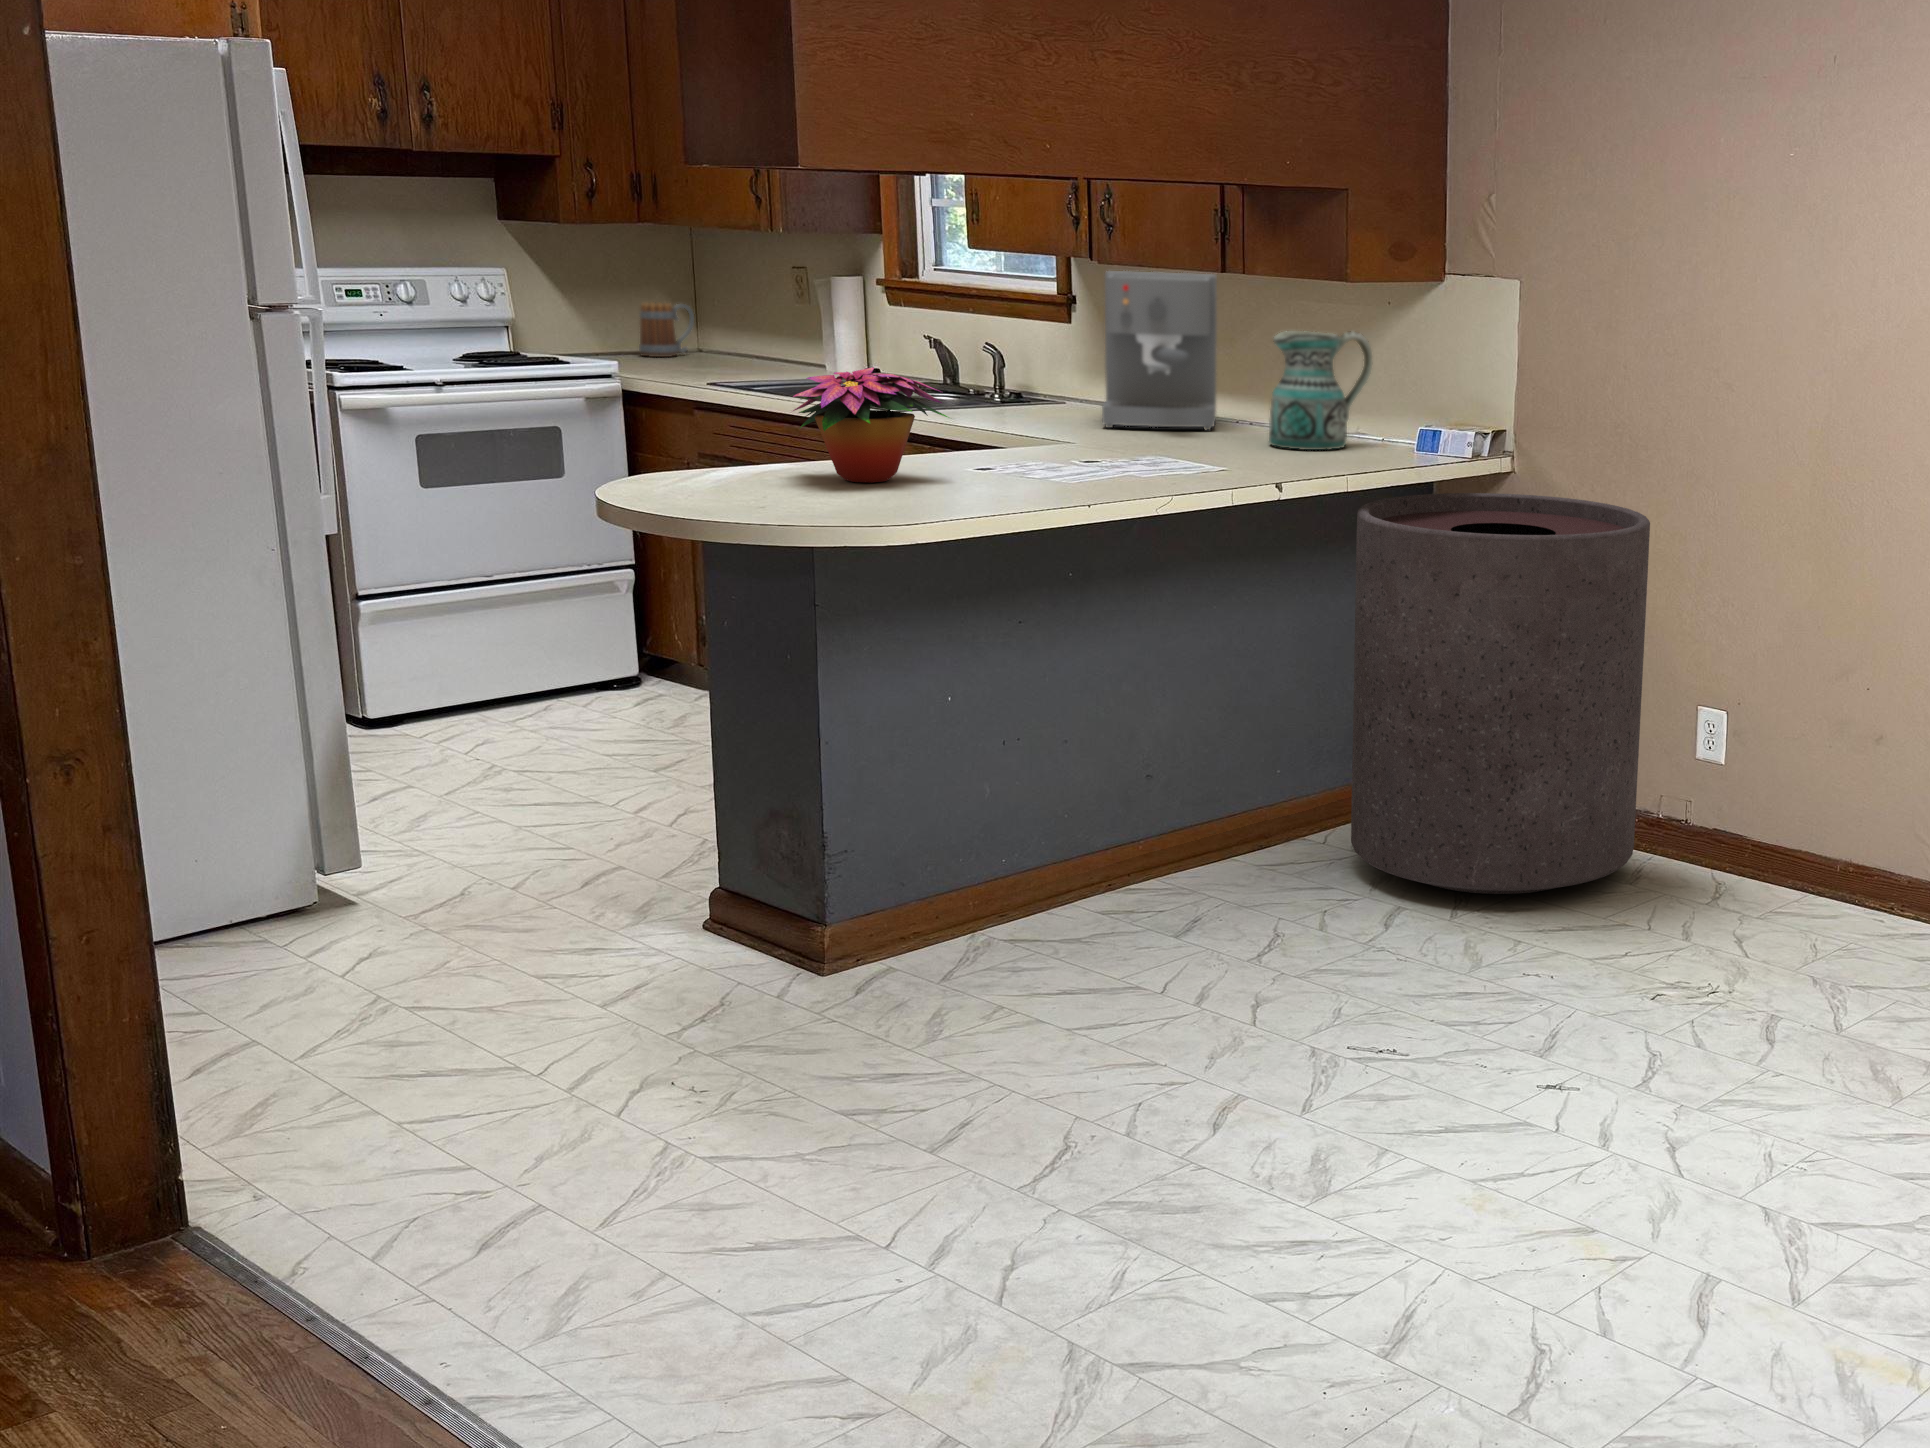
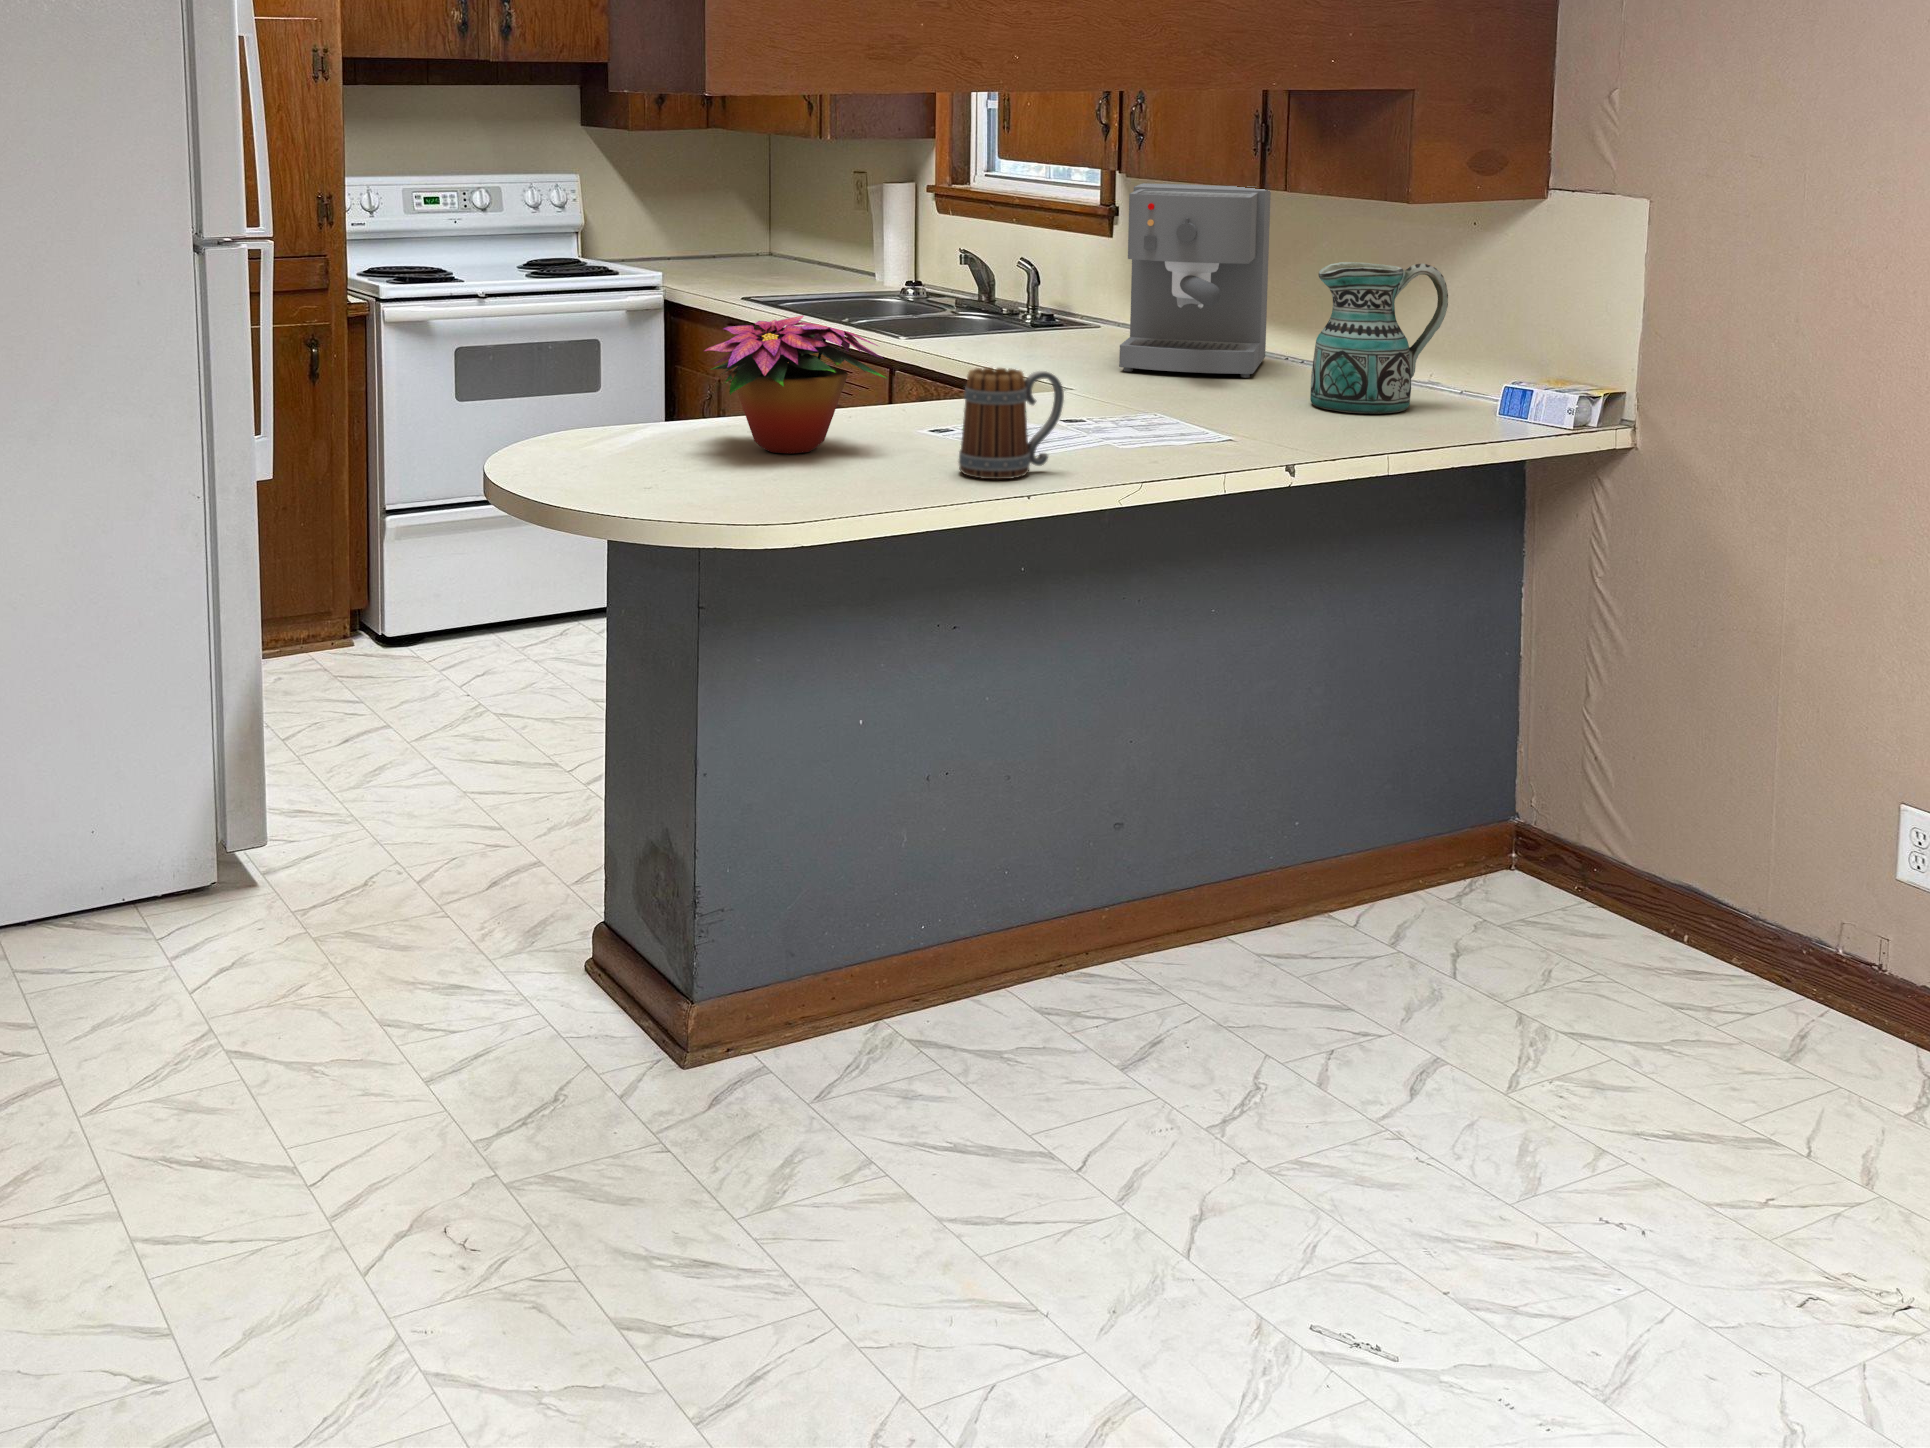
mug: present [639,303,694,357] -> present [959,367,1064,479]
trash can: present [1351,493,1650,894] -> none [1384,479,1821,1061]

